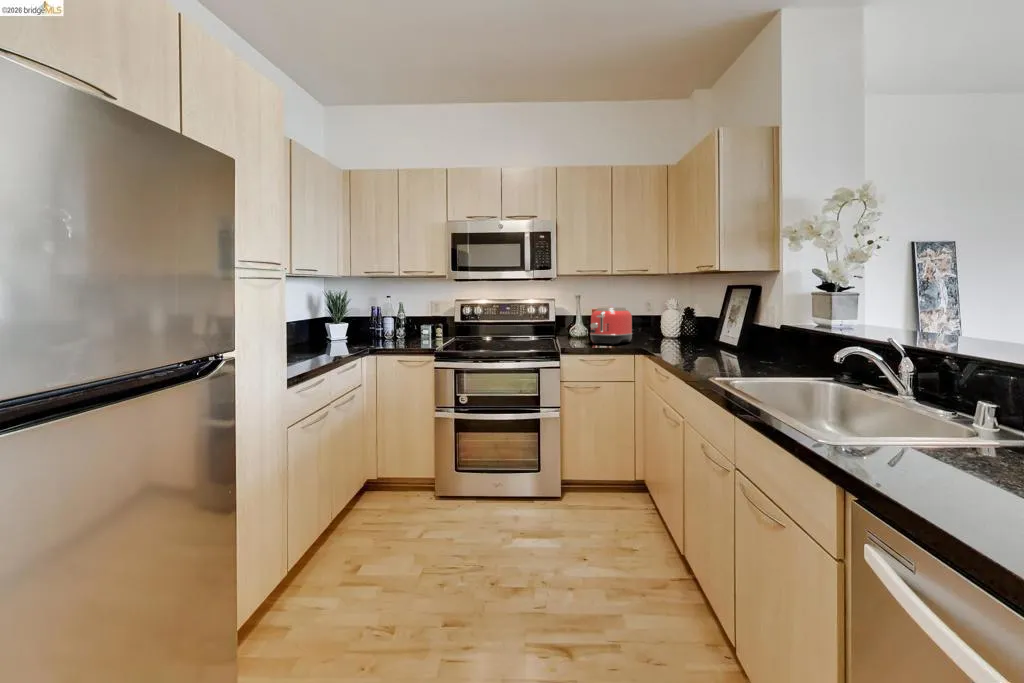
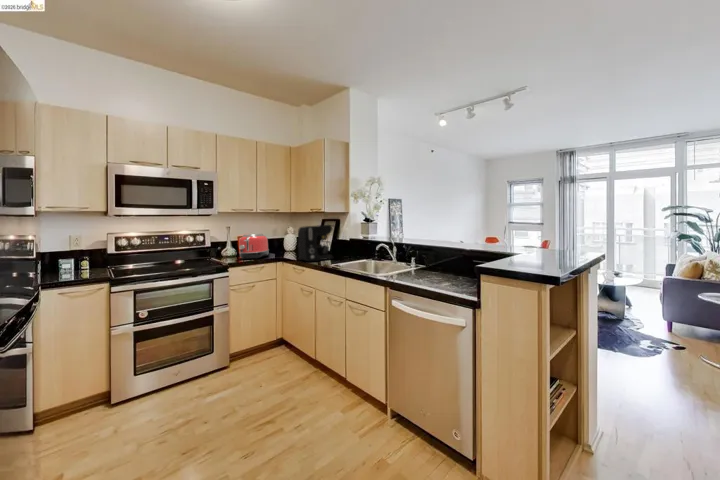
coffee maker: none [673,297,732,355] -> present [298,225,333,261]

